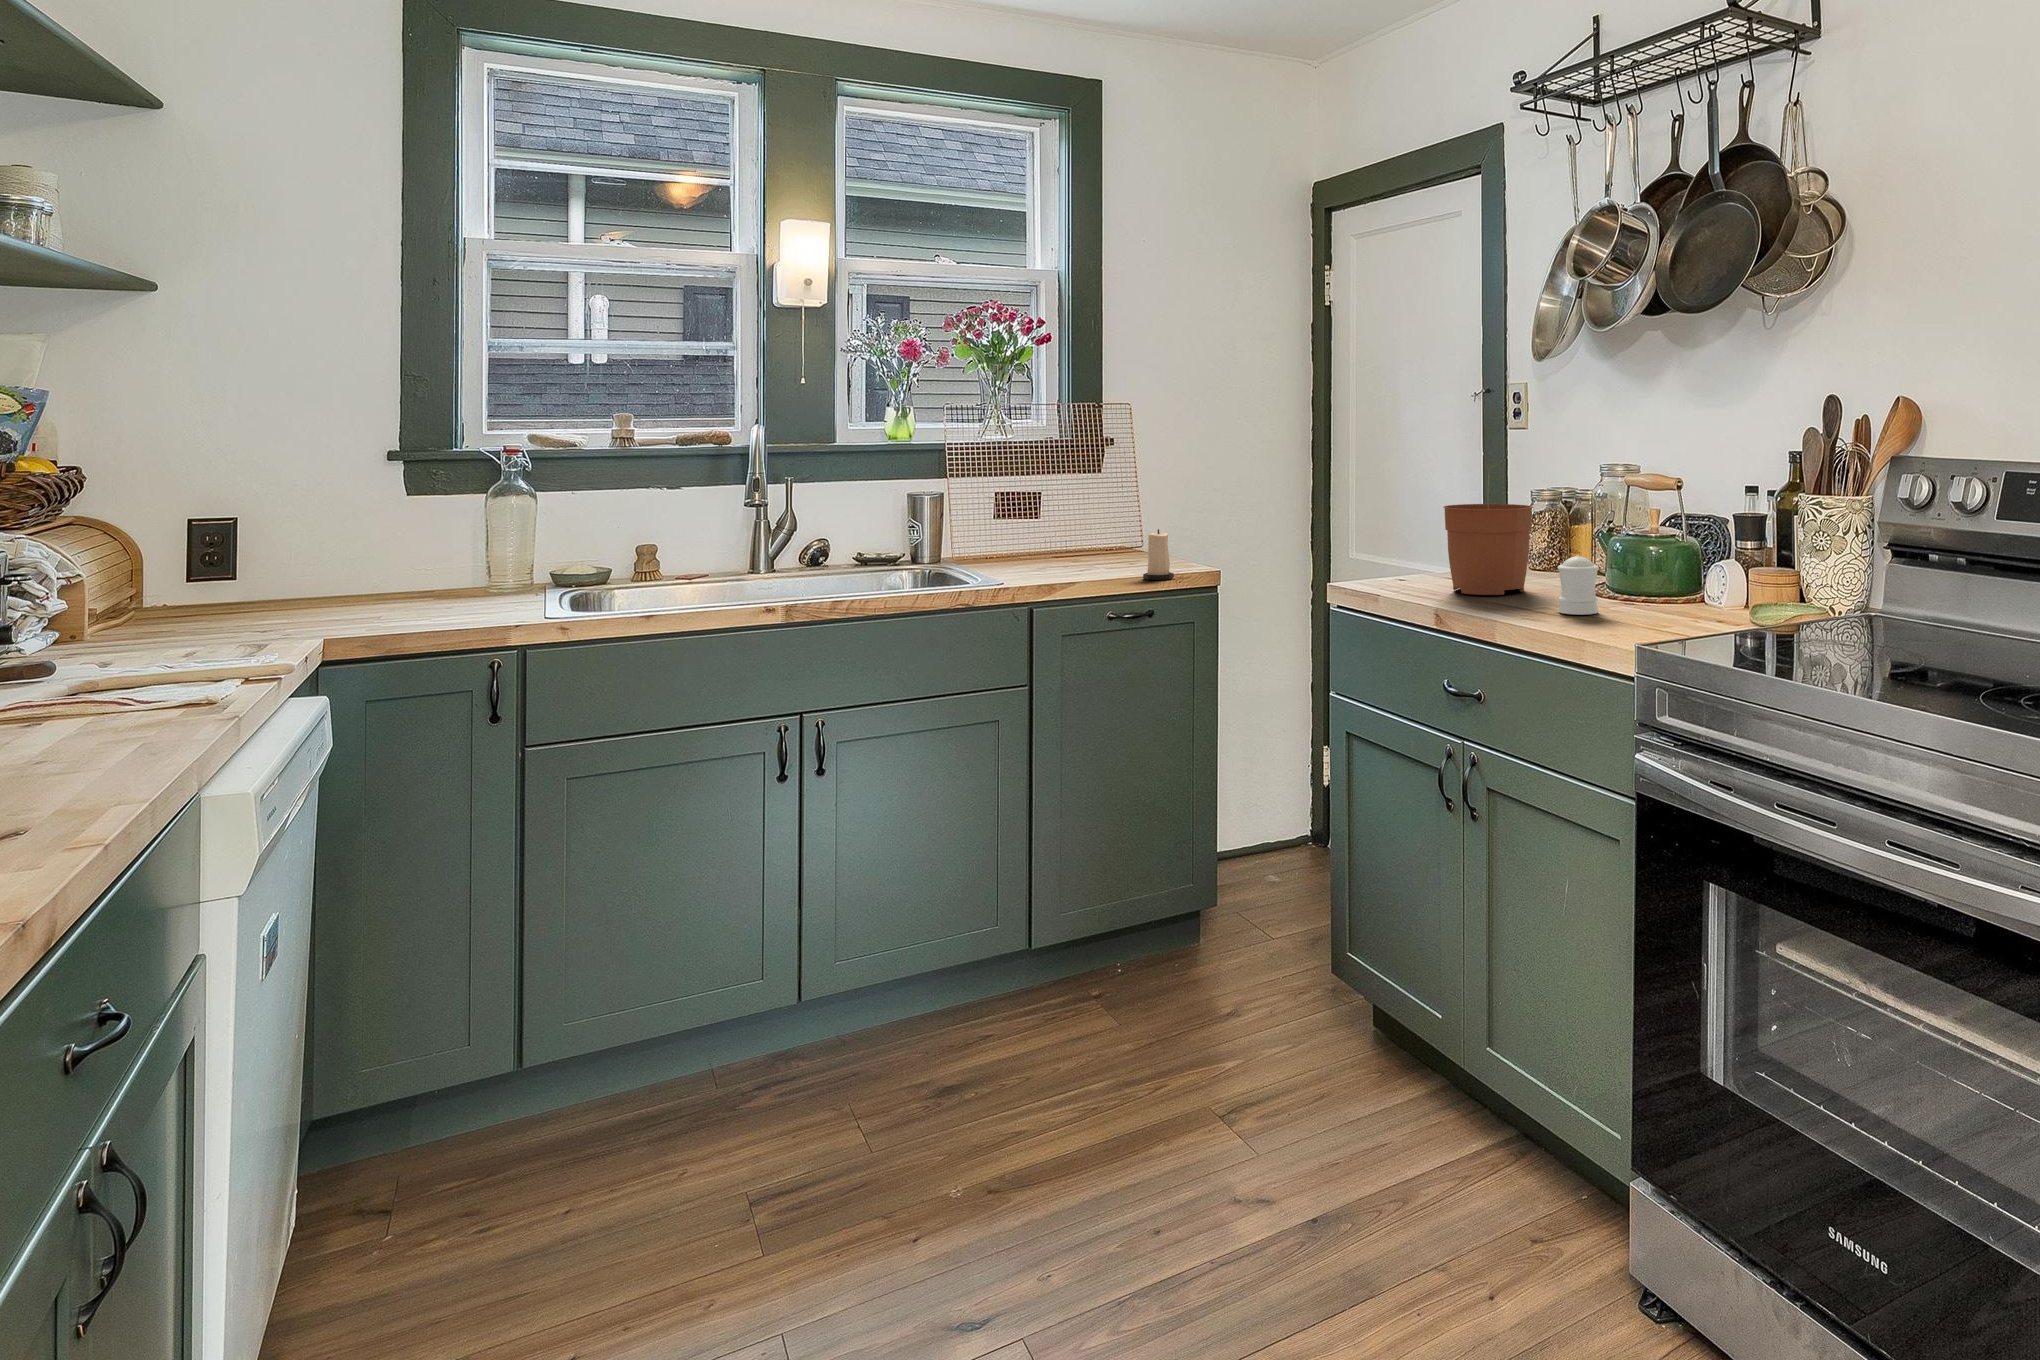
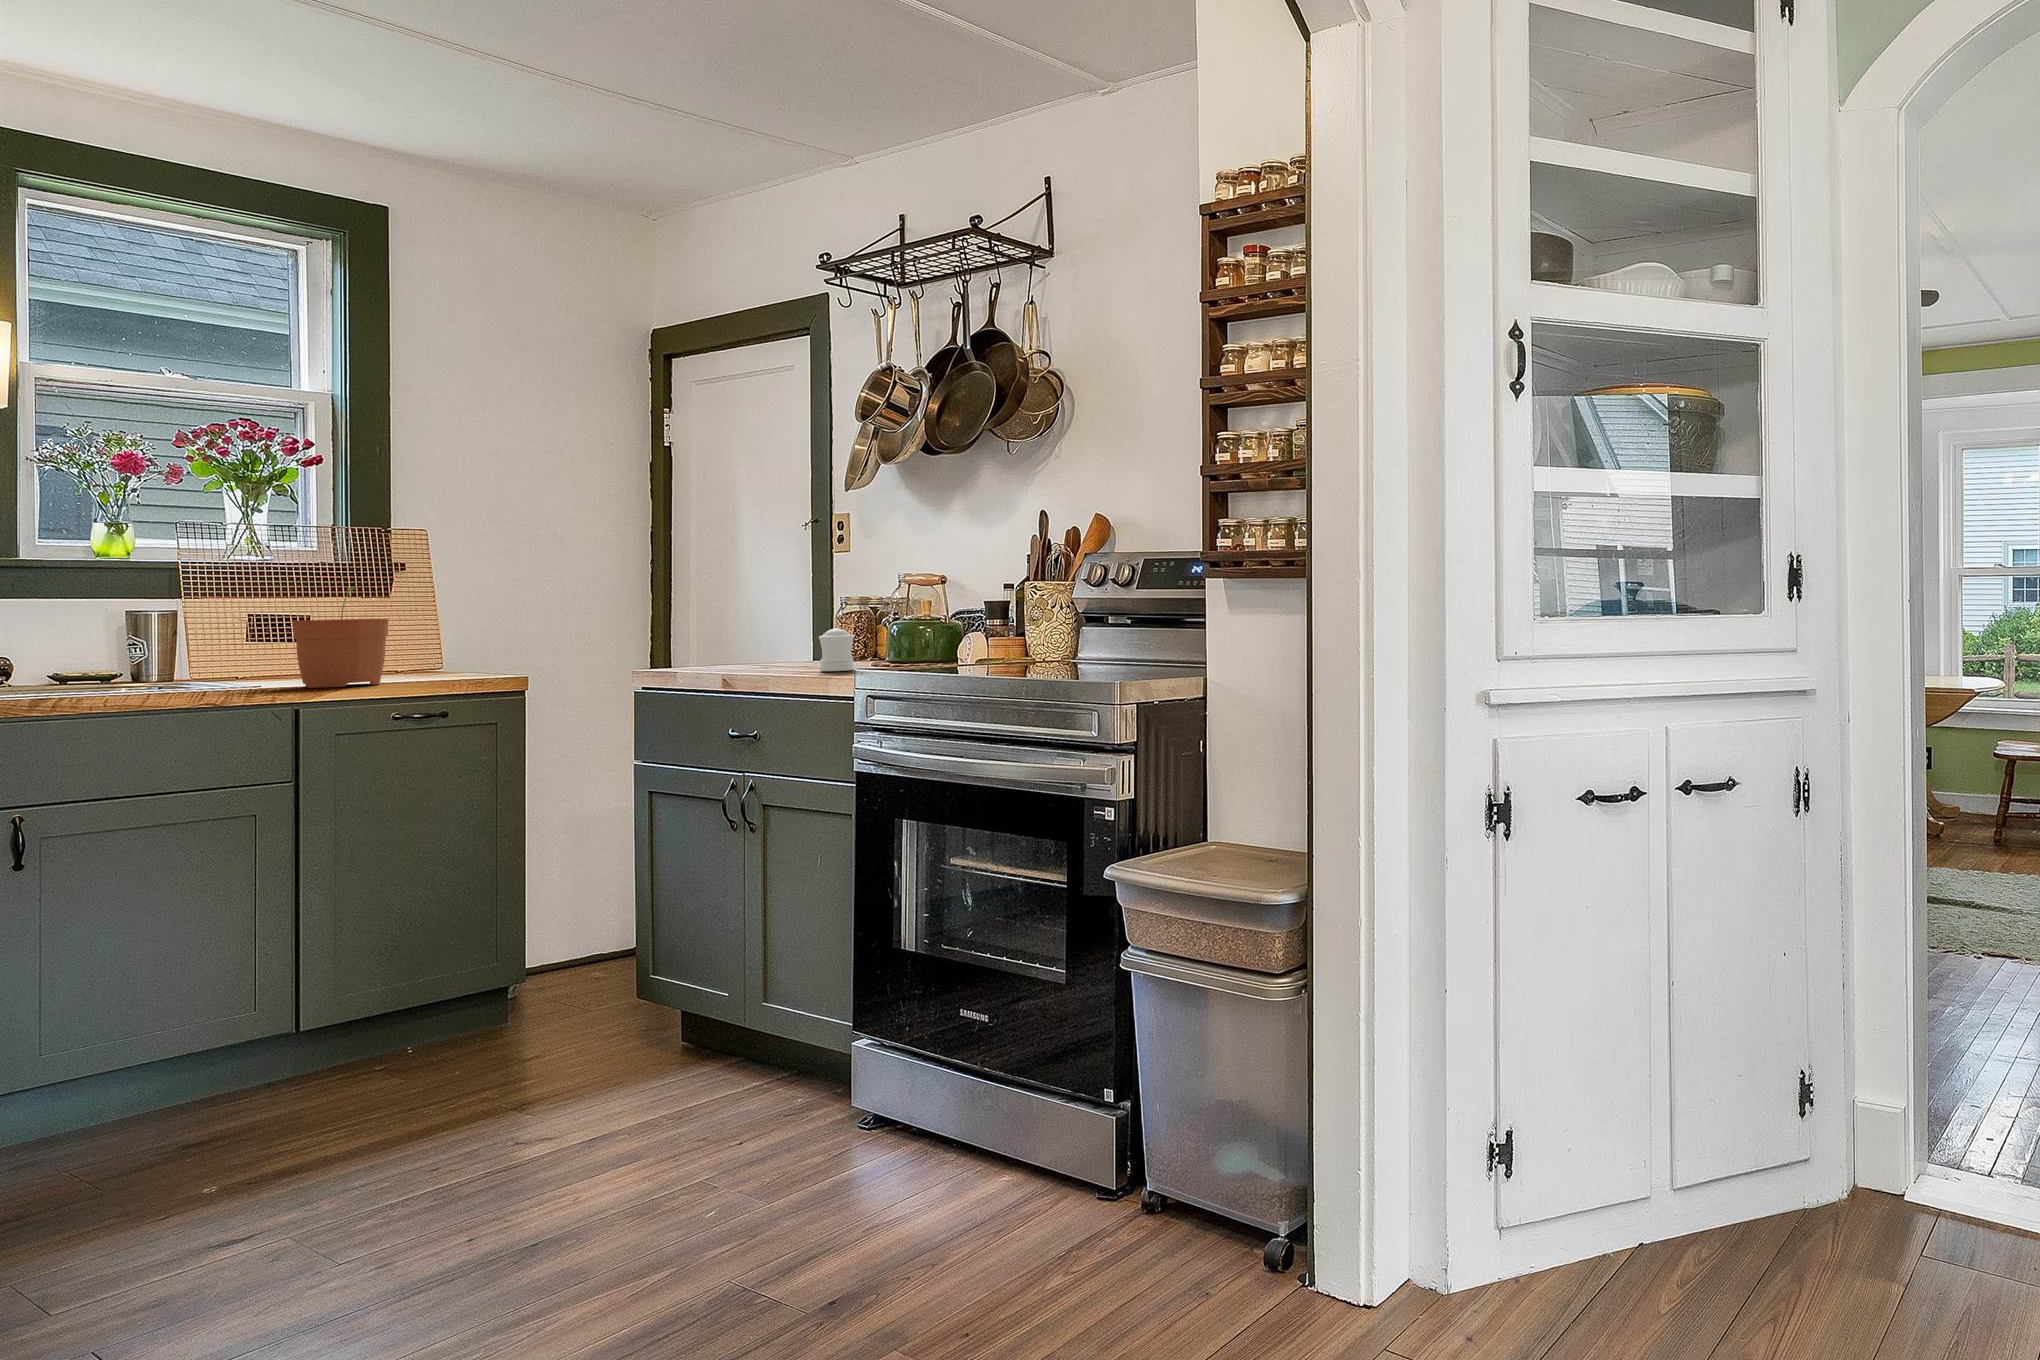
plant pot: present [1443,464,1533,595] -> present [292,587,389,688]
candle: present [1143,529,1174,580] -> none [436,636,473,682]

